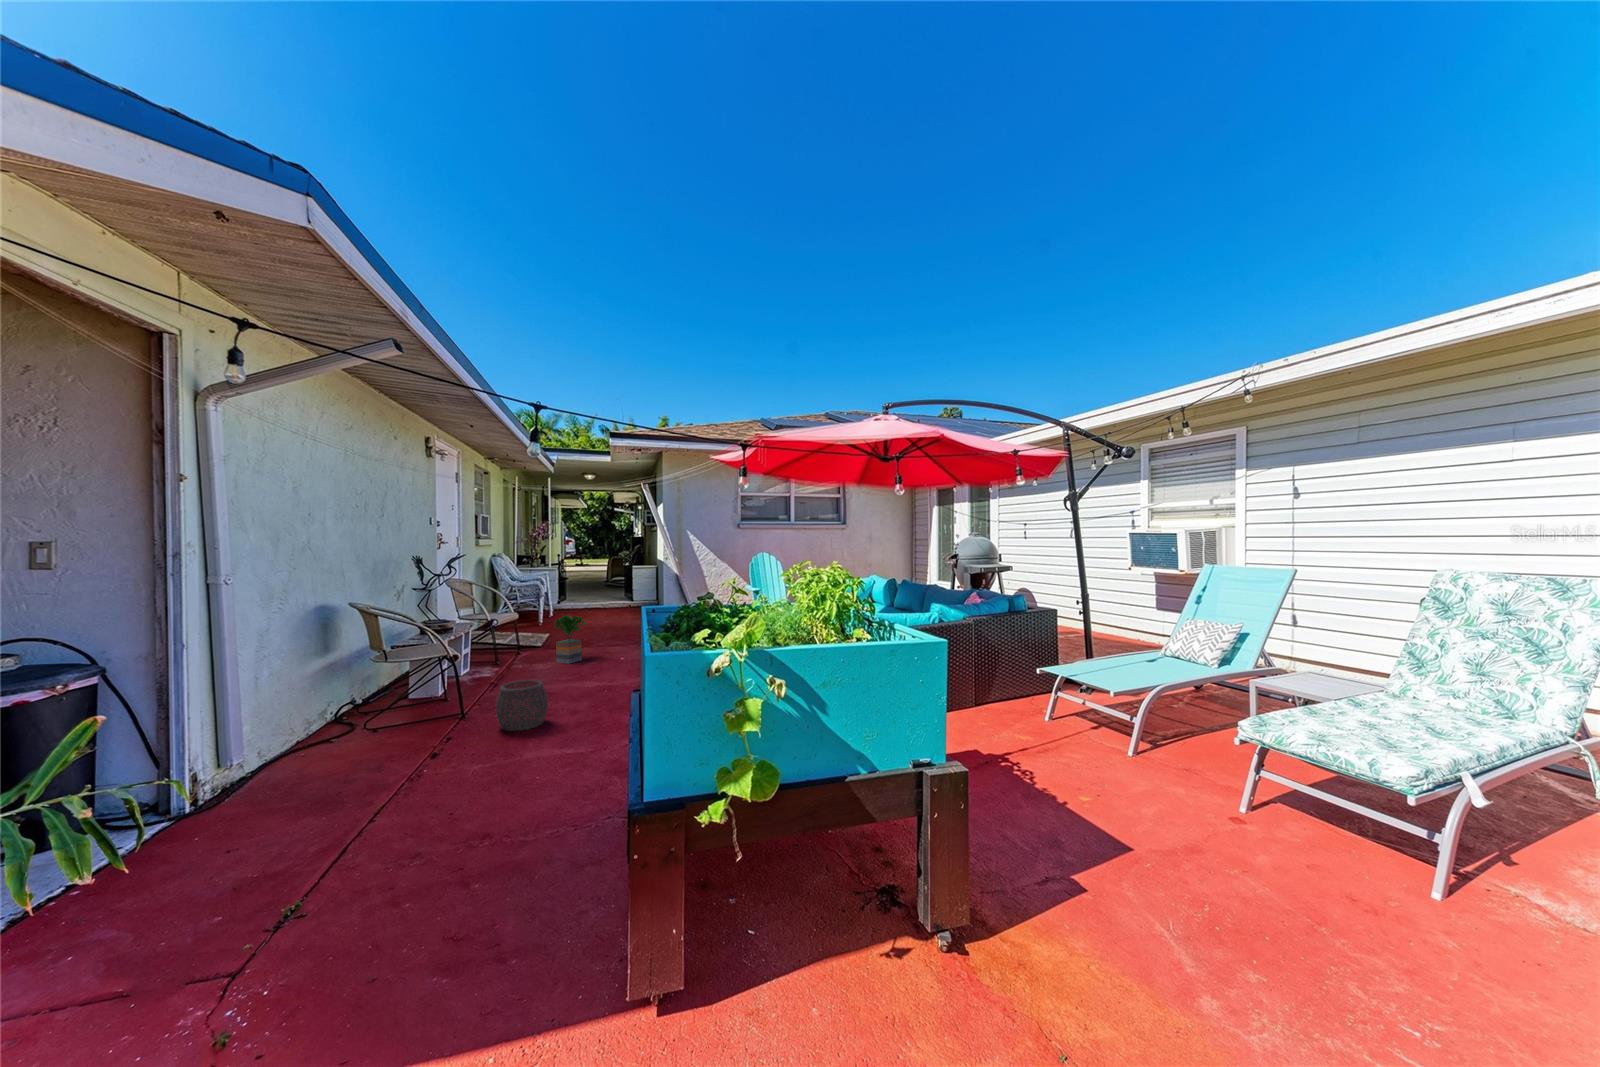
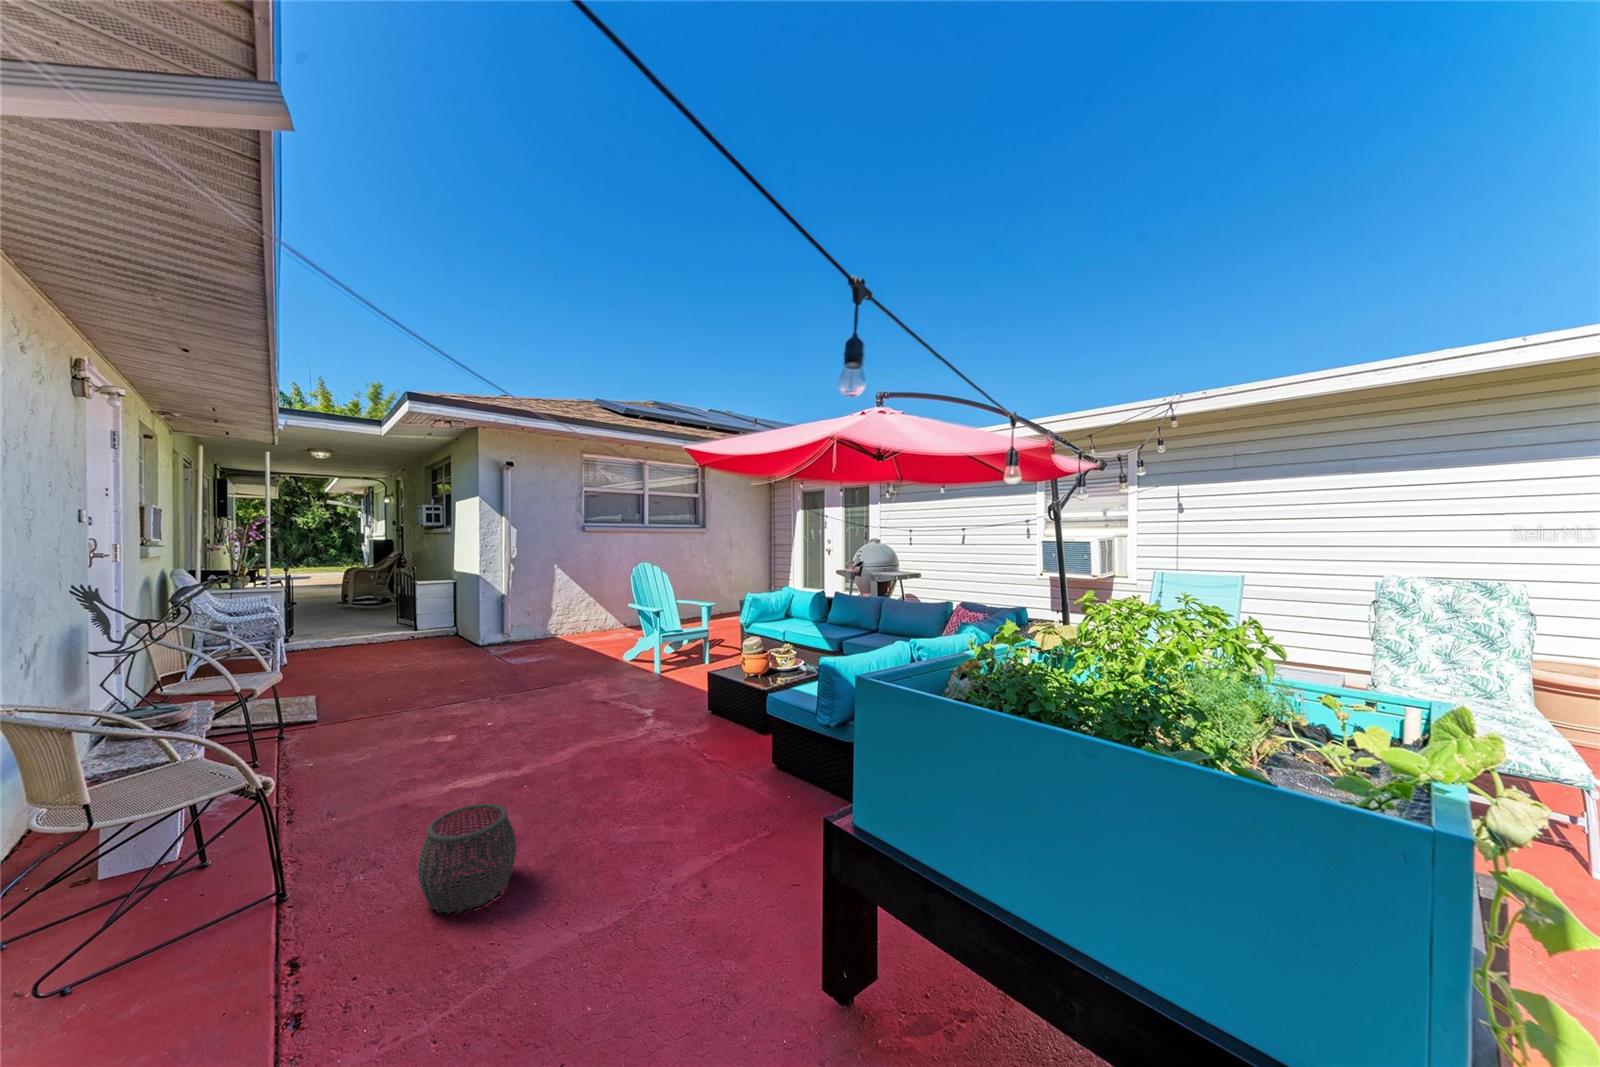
potted tree: present [555,615,586,664] -> none [391,667,446,745]

